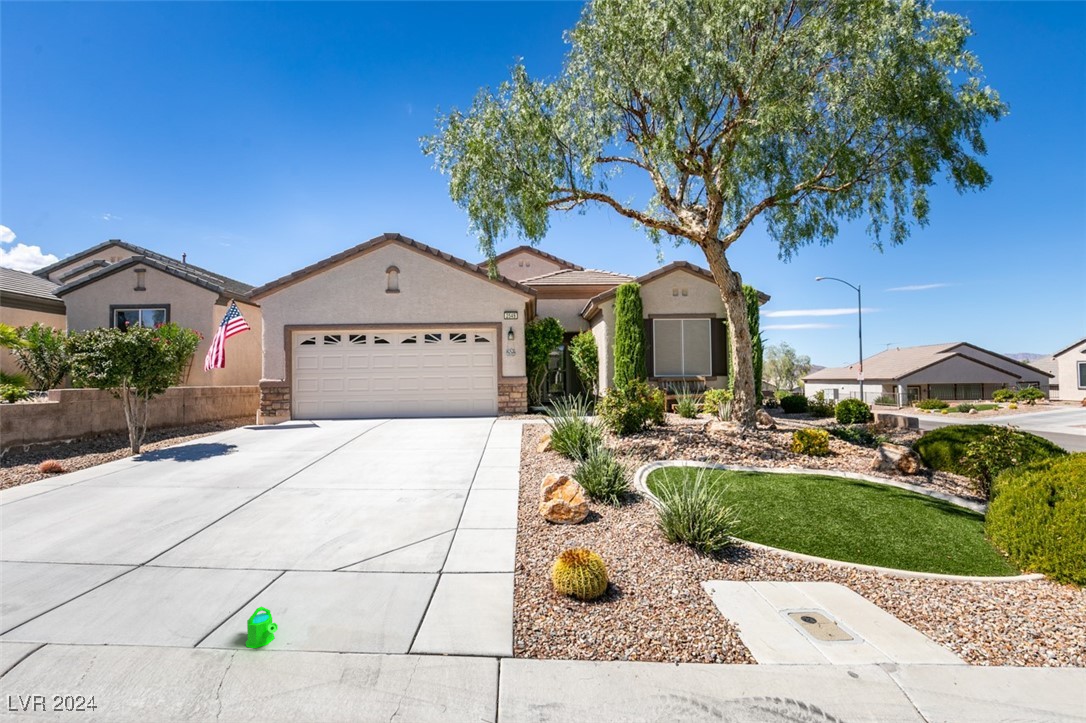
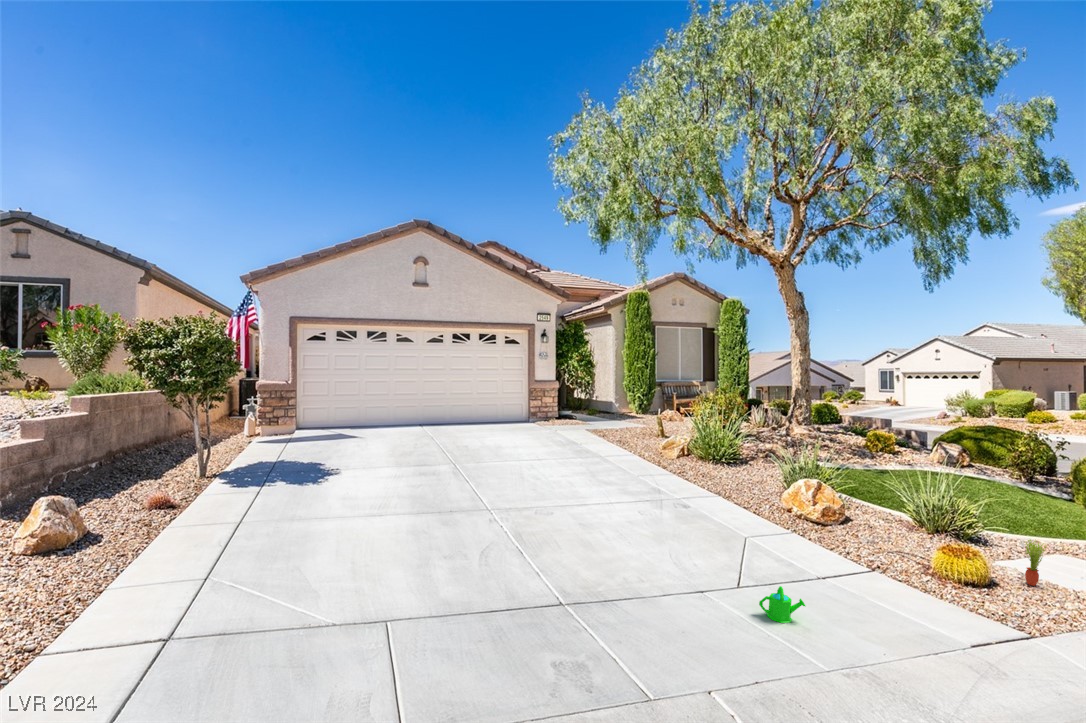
potted plant: none [646,585,674,648] -> present [1025,539,1046,586]

